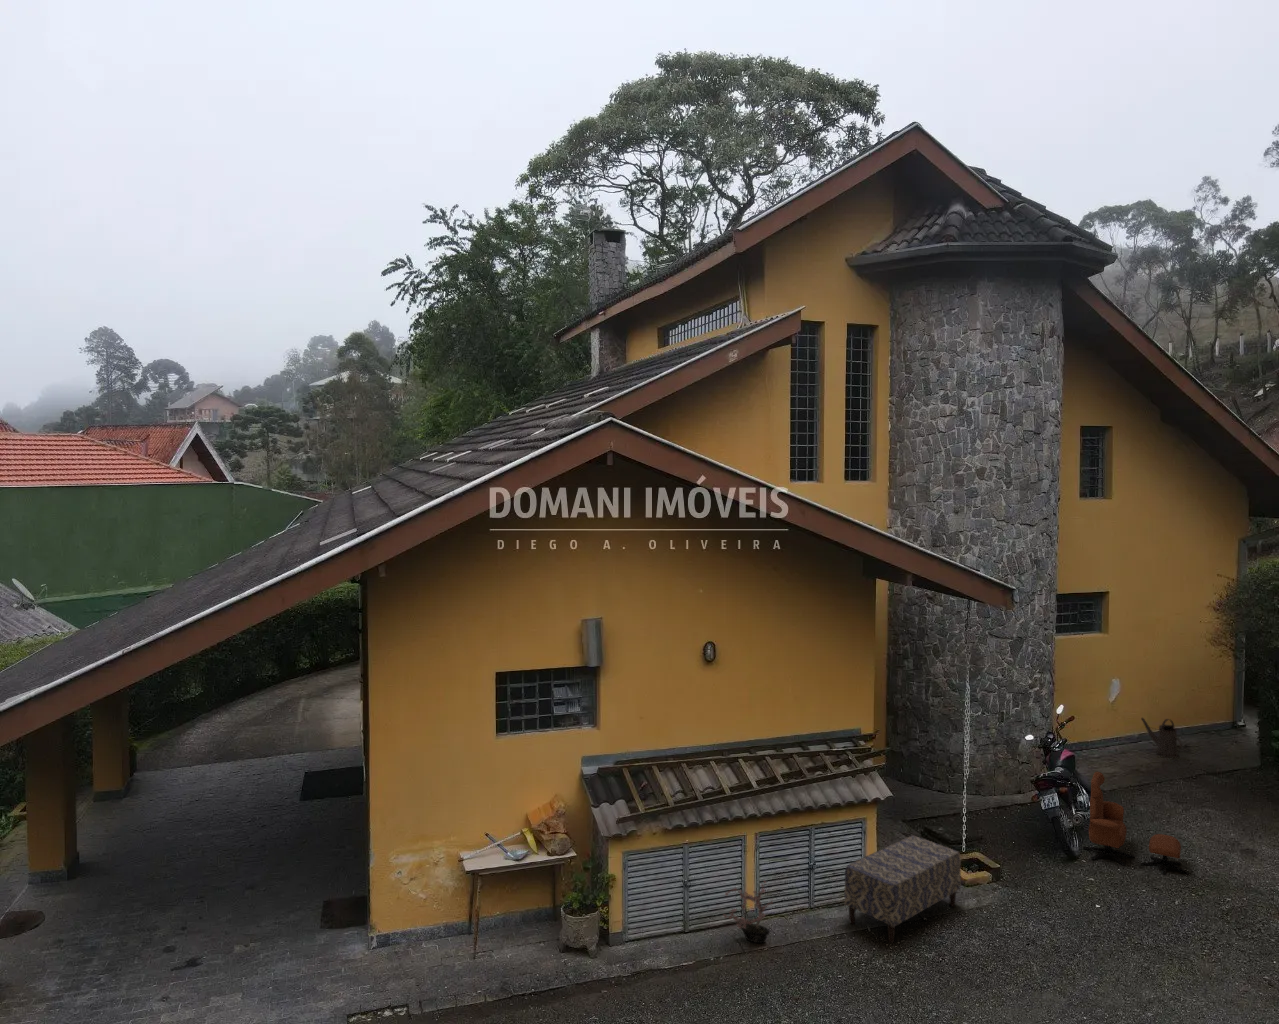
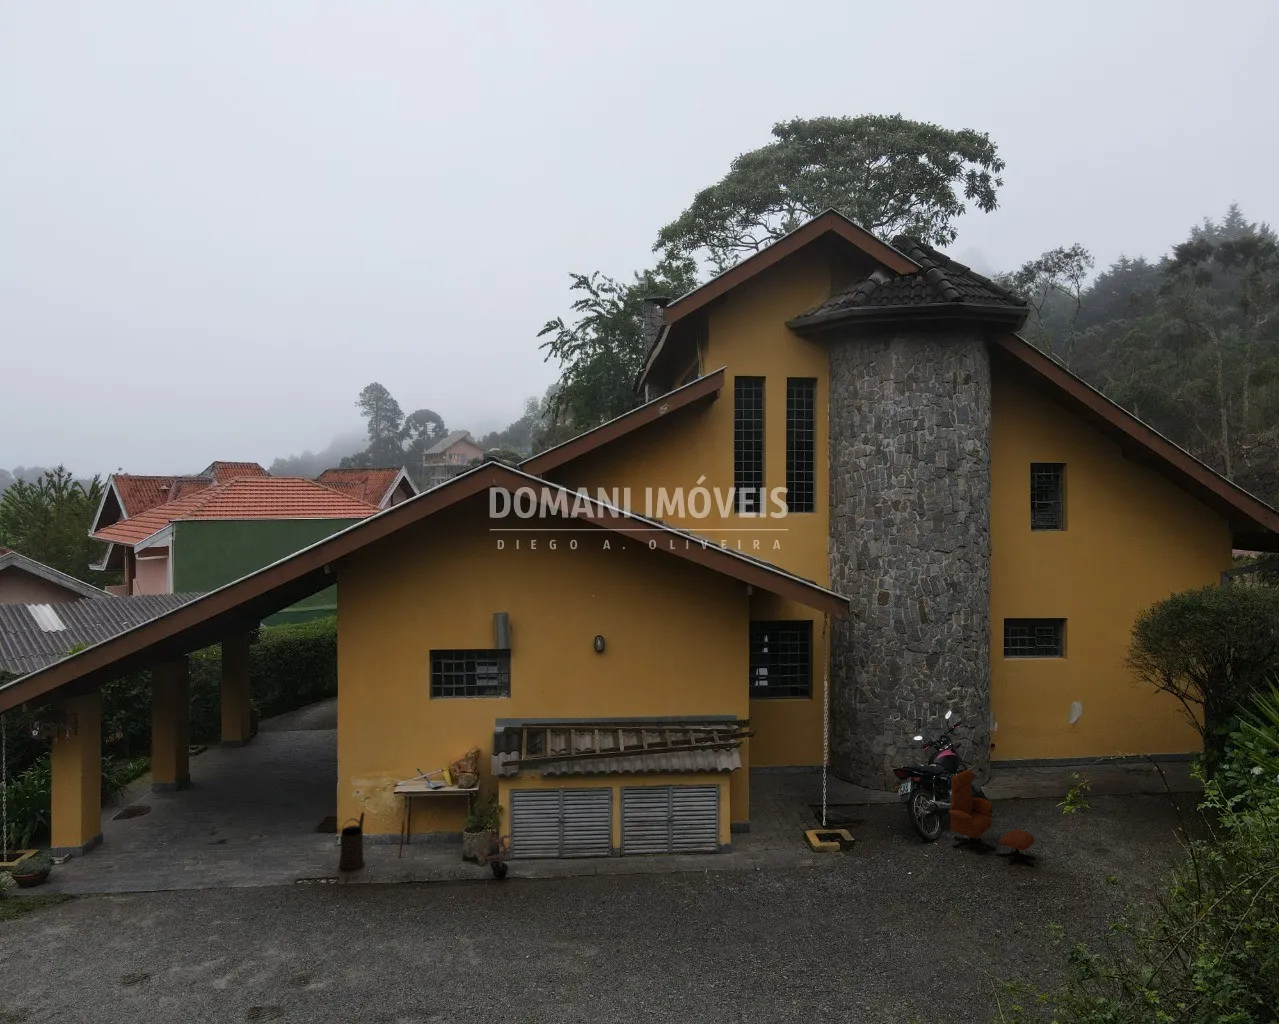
watering can: present [1141,718,1182,757] -> present [339,812,365,872]
bench: present [845,835,961,942] -> none [691,806,798,885]
potted plant: present [724,881,773,943] -> present [473,830,514,878]

